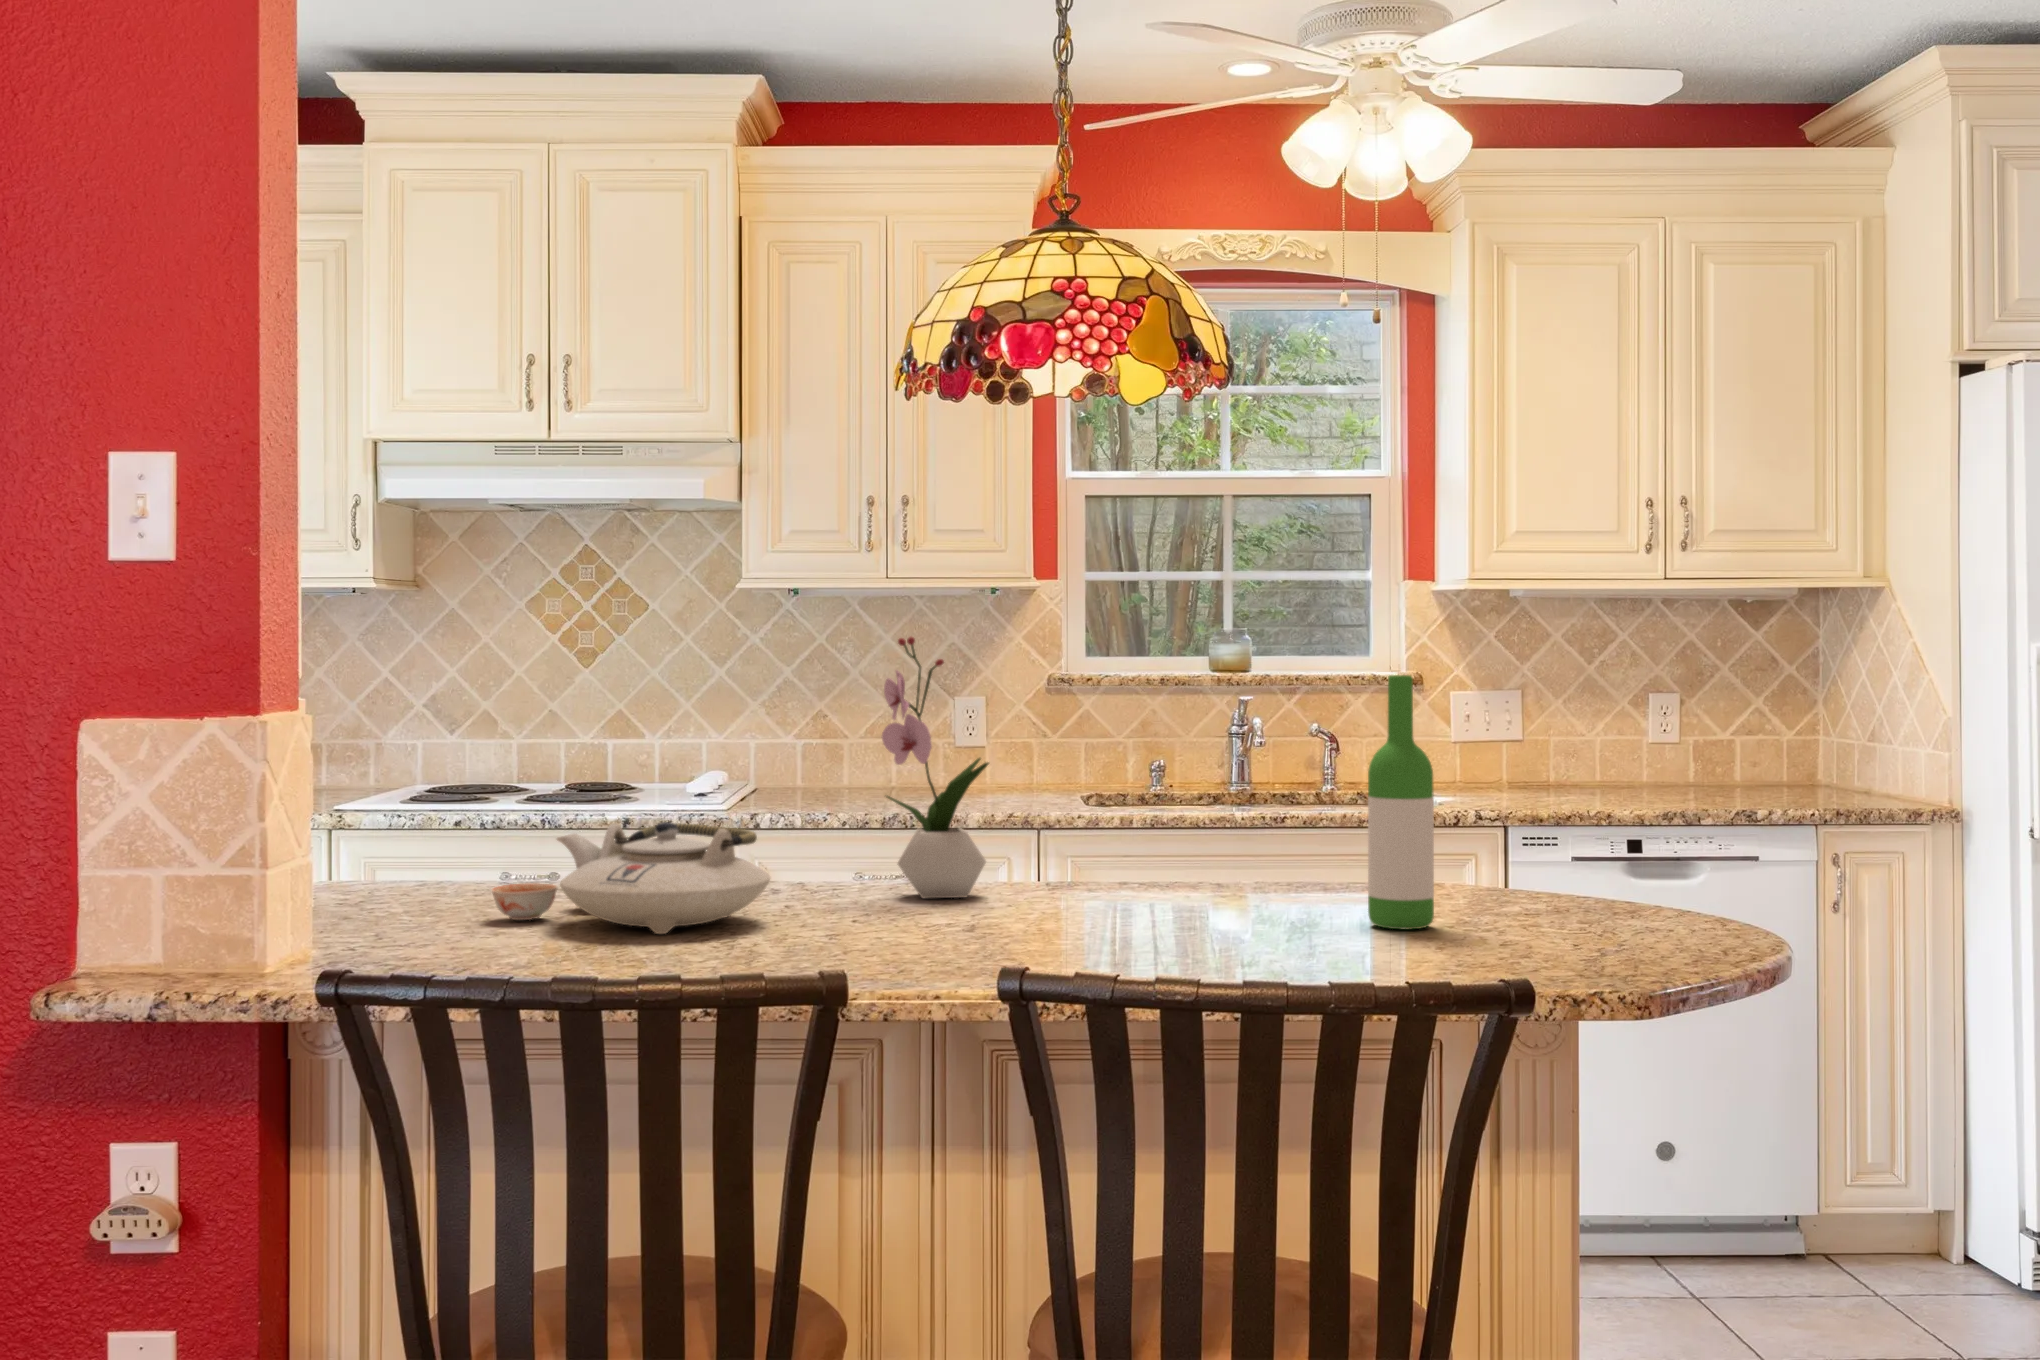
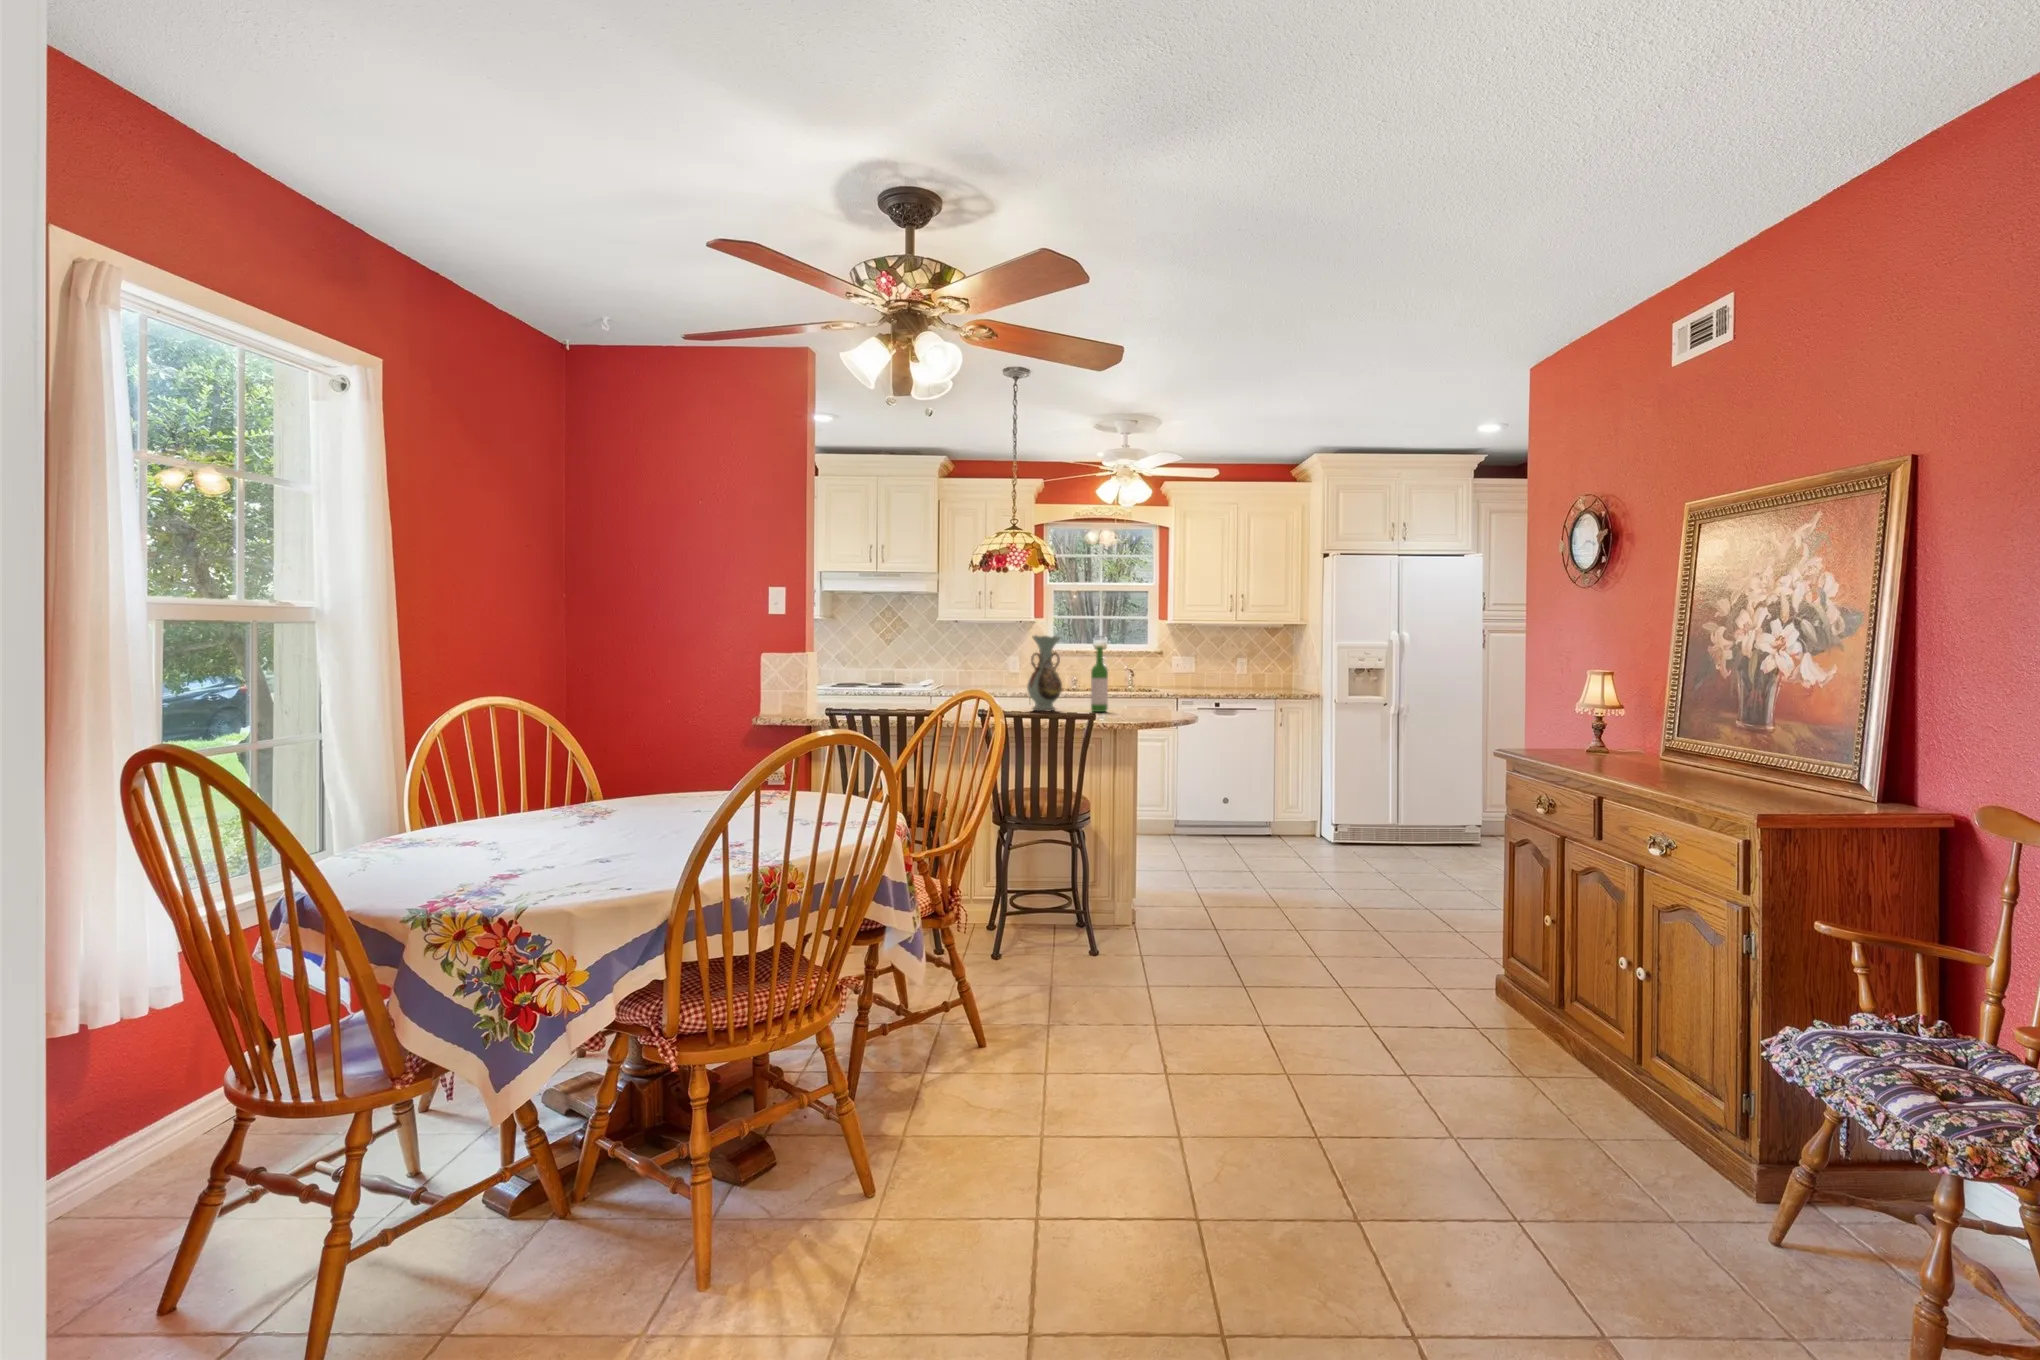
decorative vase: none [1122,634,1256,929] -> present [1027,635,1062,711]
flower arrangement: present [882,636,989,898] -> none [968,635,997,706]
teapot: present [491,822,770,934] -> none [861,683,935,711]

